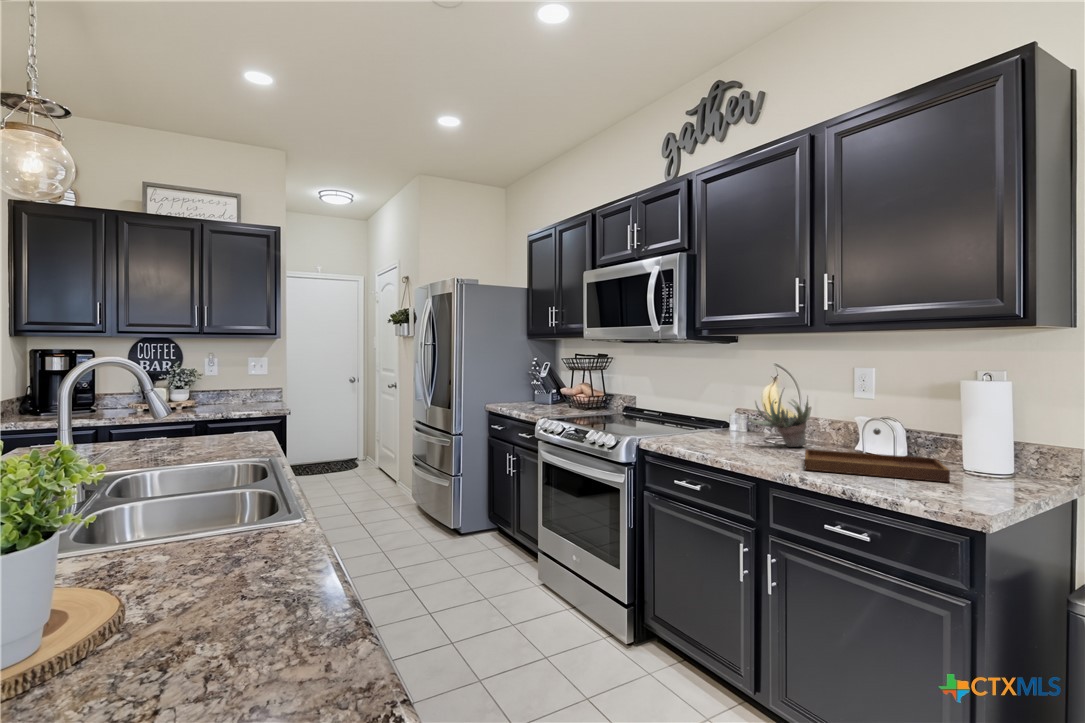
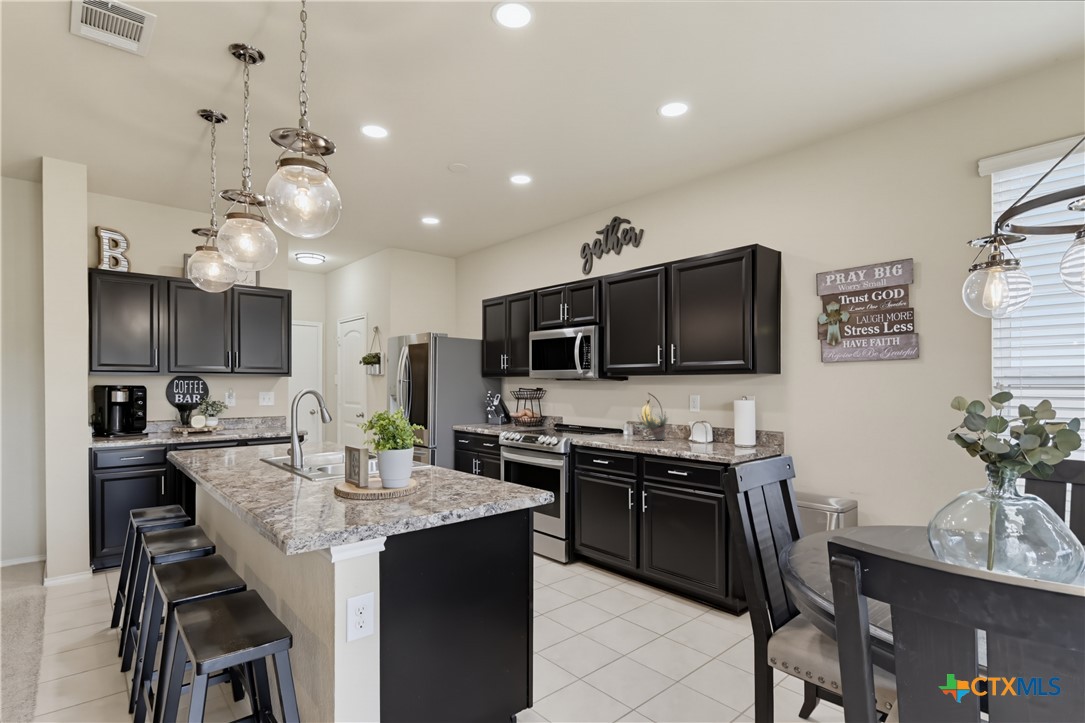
tray: present [805,428,950,482] -> none [660,425,724,448]

